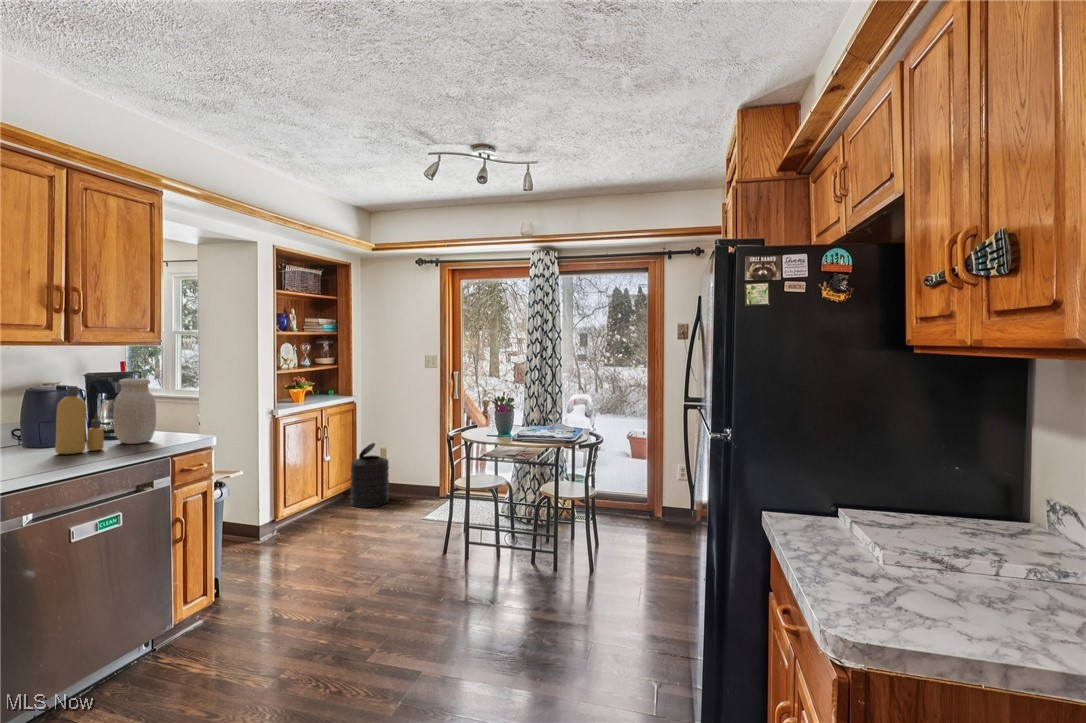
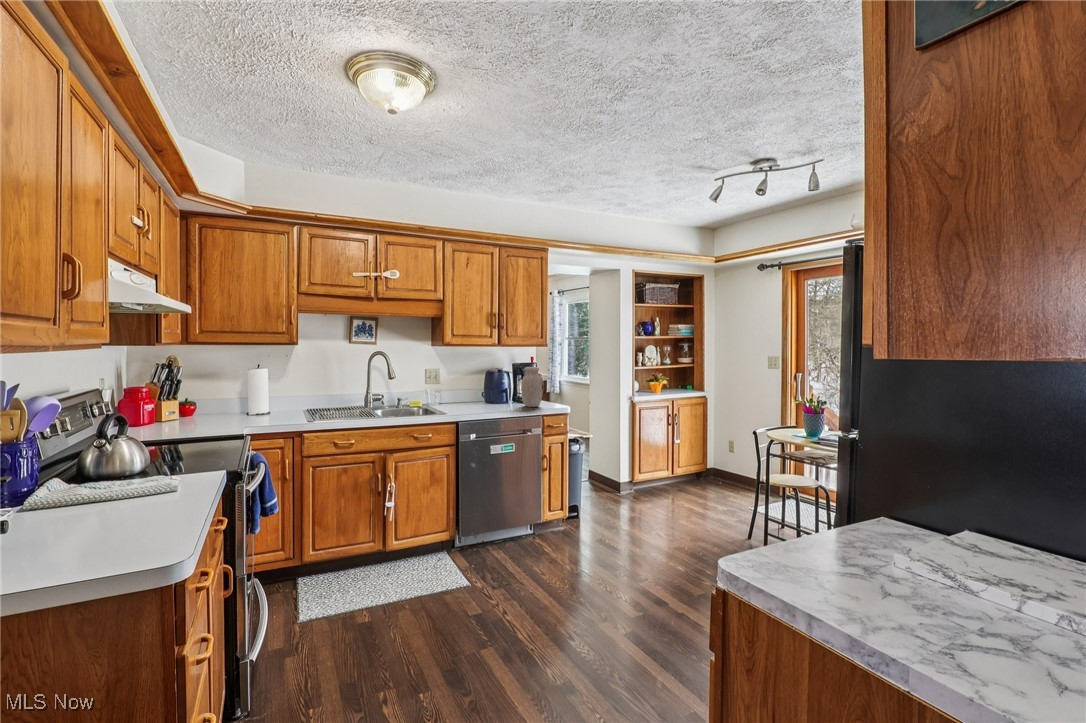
bottle: present [55,386,104,454] -> none [493,369,514,408]
trash can: present [351,443,389,508] -> none [698,433,732,490]

